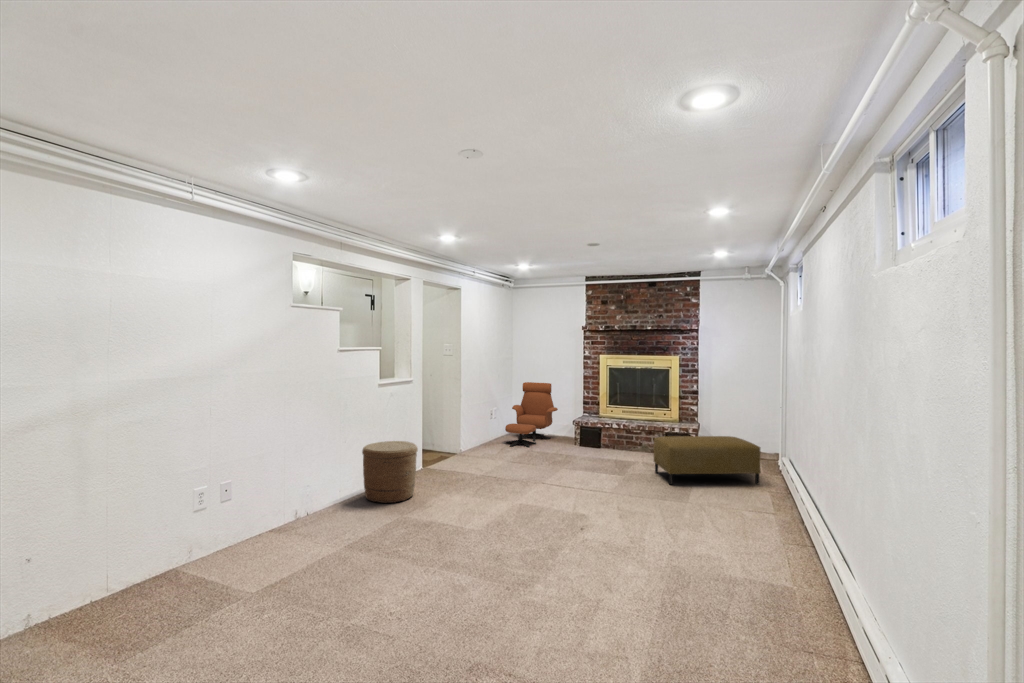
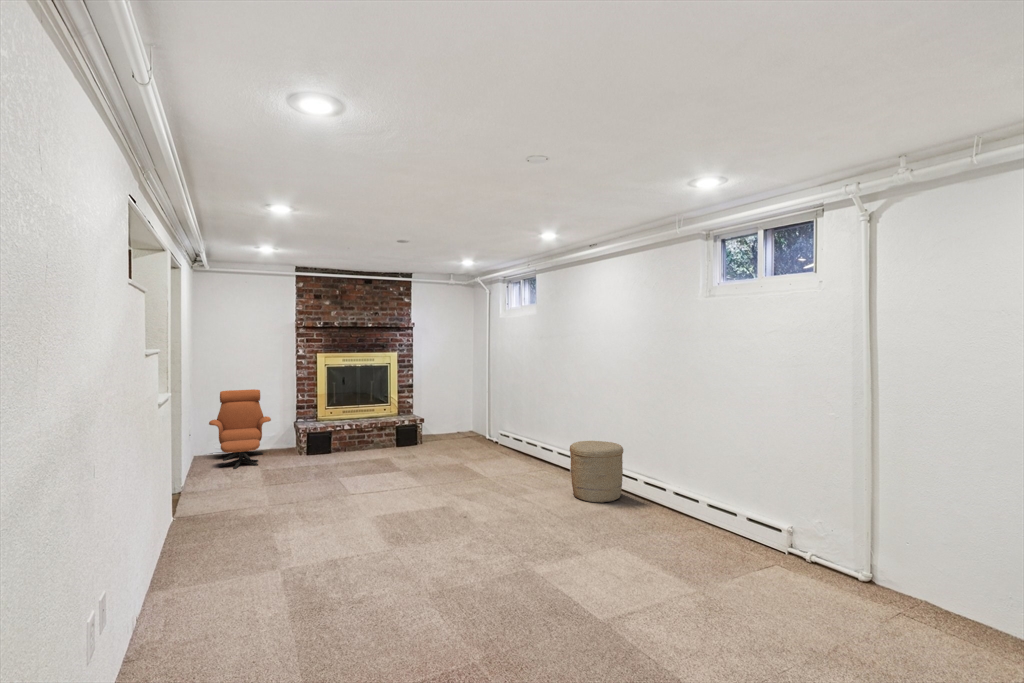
ottoman: present [654,436,761,485] -> none [417,419,499,466]
woven basket: present [362,441,418,503] -> present [570,441,623,503]

